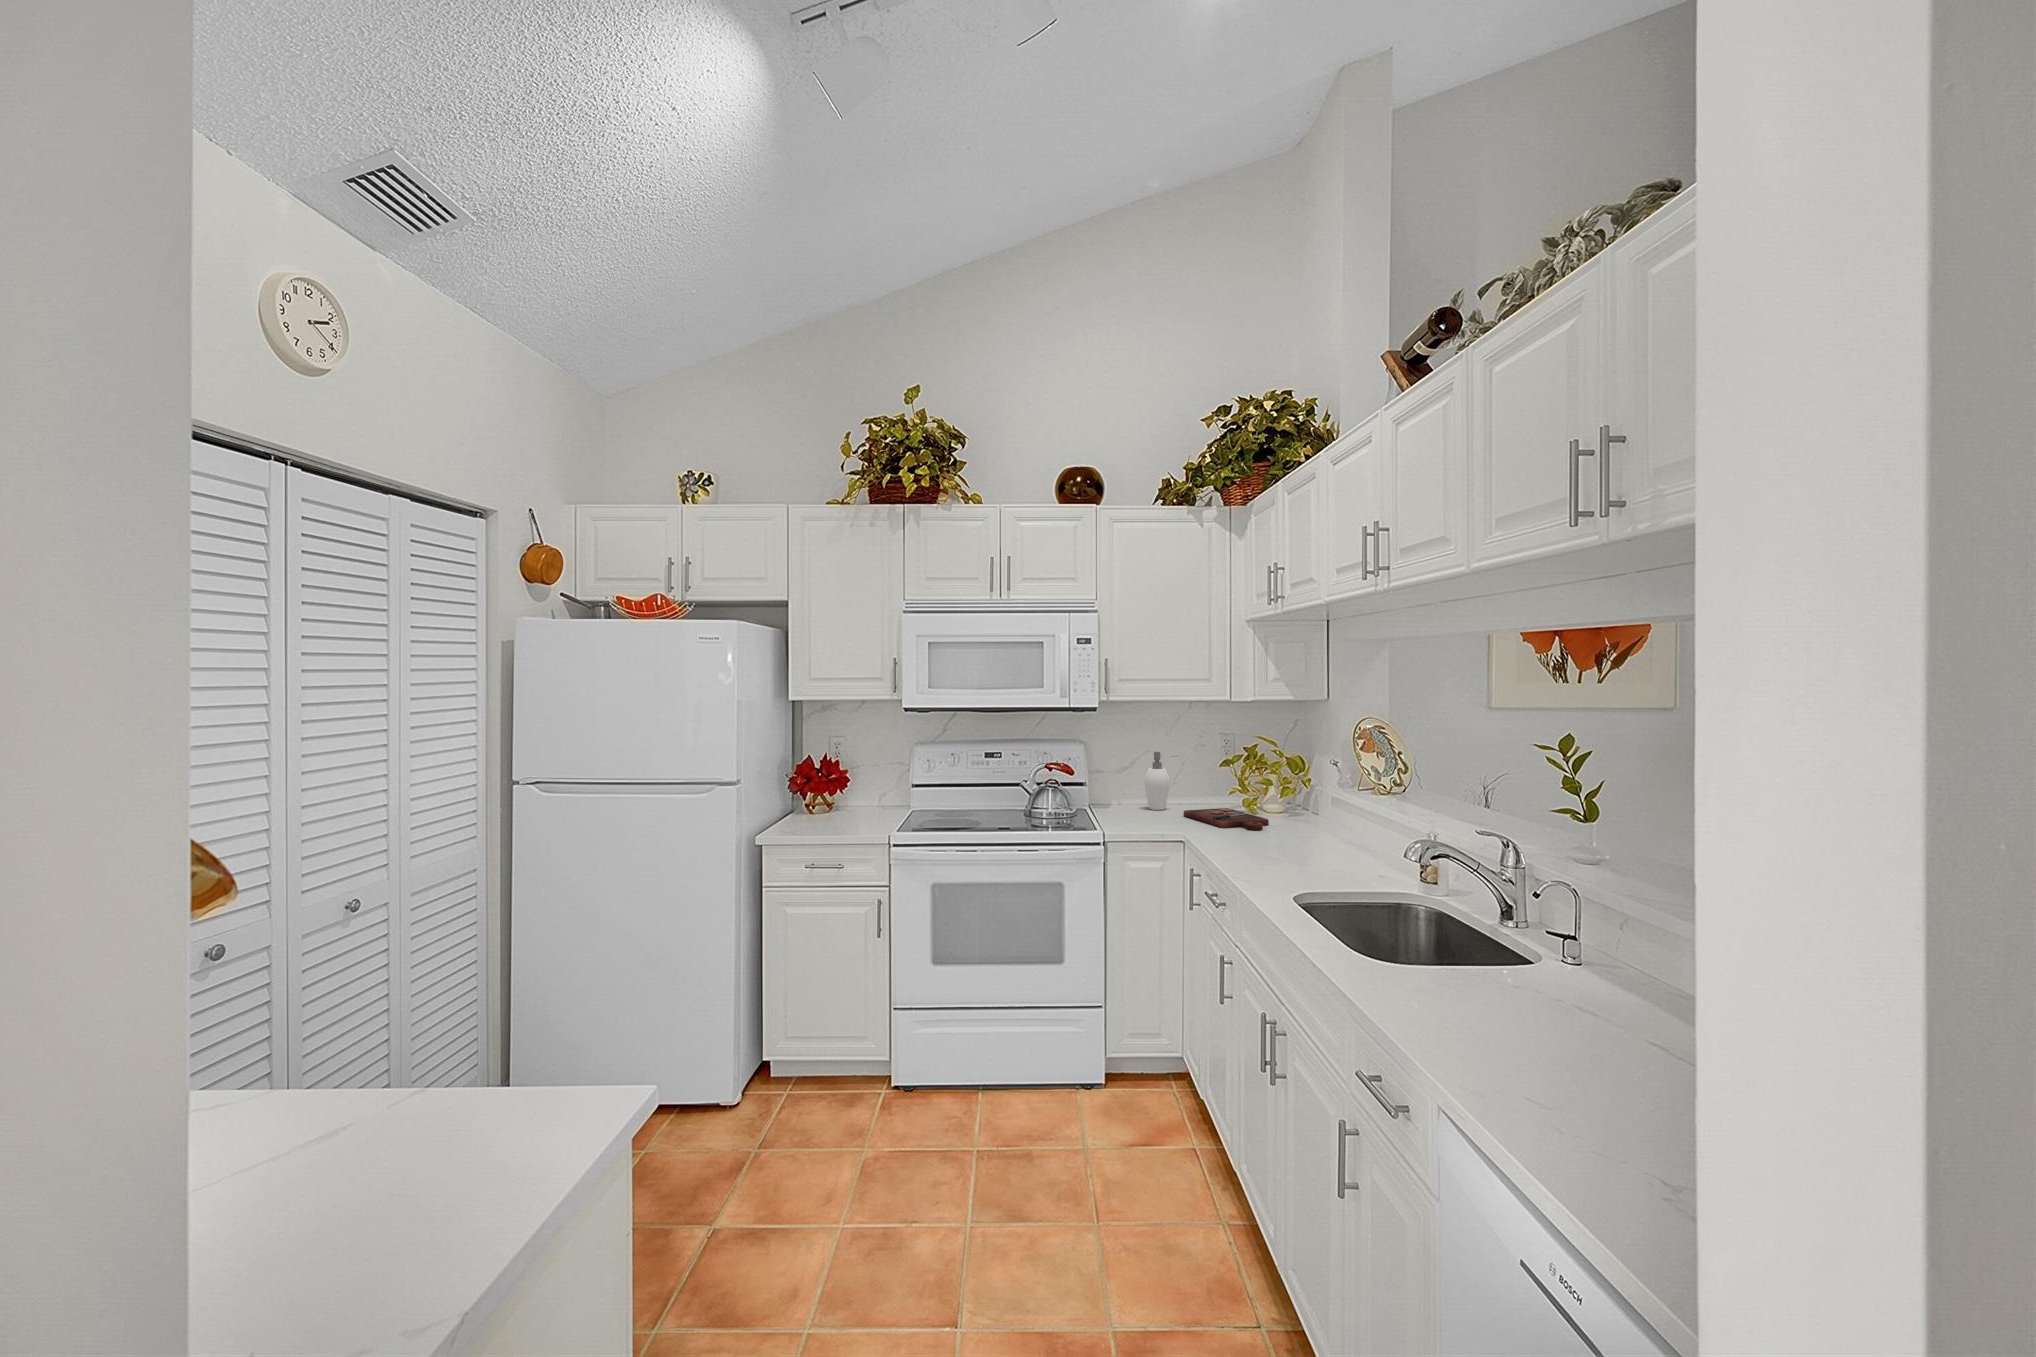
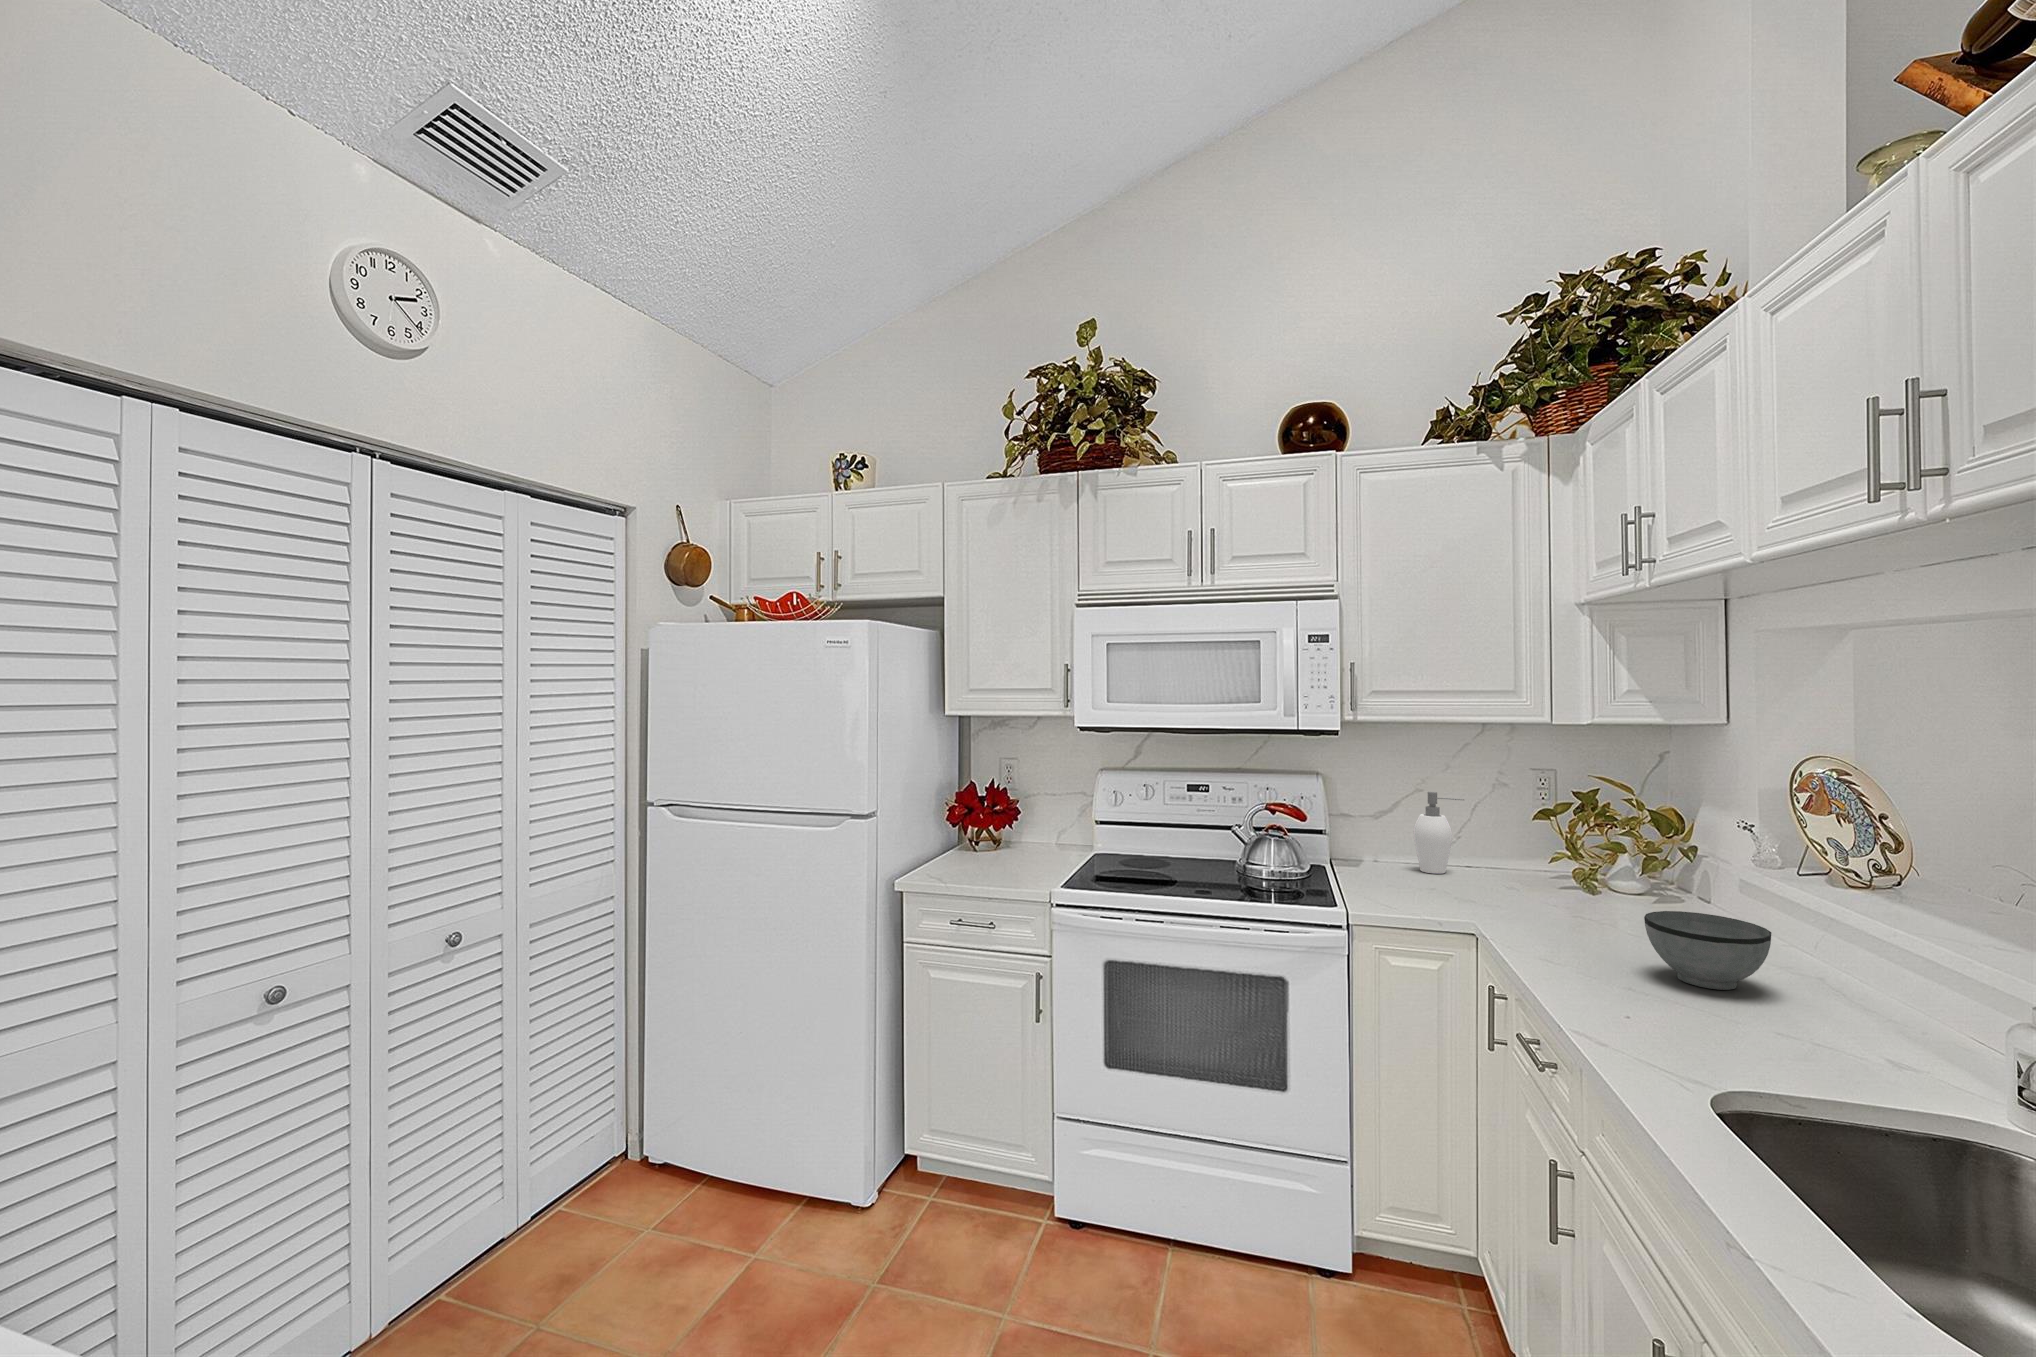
cutting board: present [1184,808,1269,830] -> none [1474,879,1620,925]
bowl: none [1276,813,1338,854] -> present [1644,911,1771,990]

